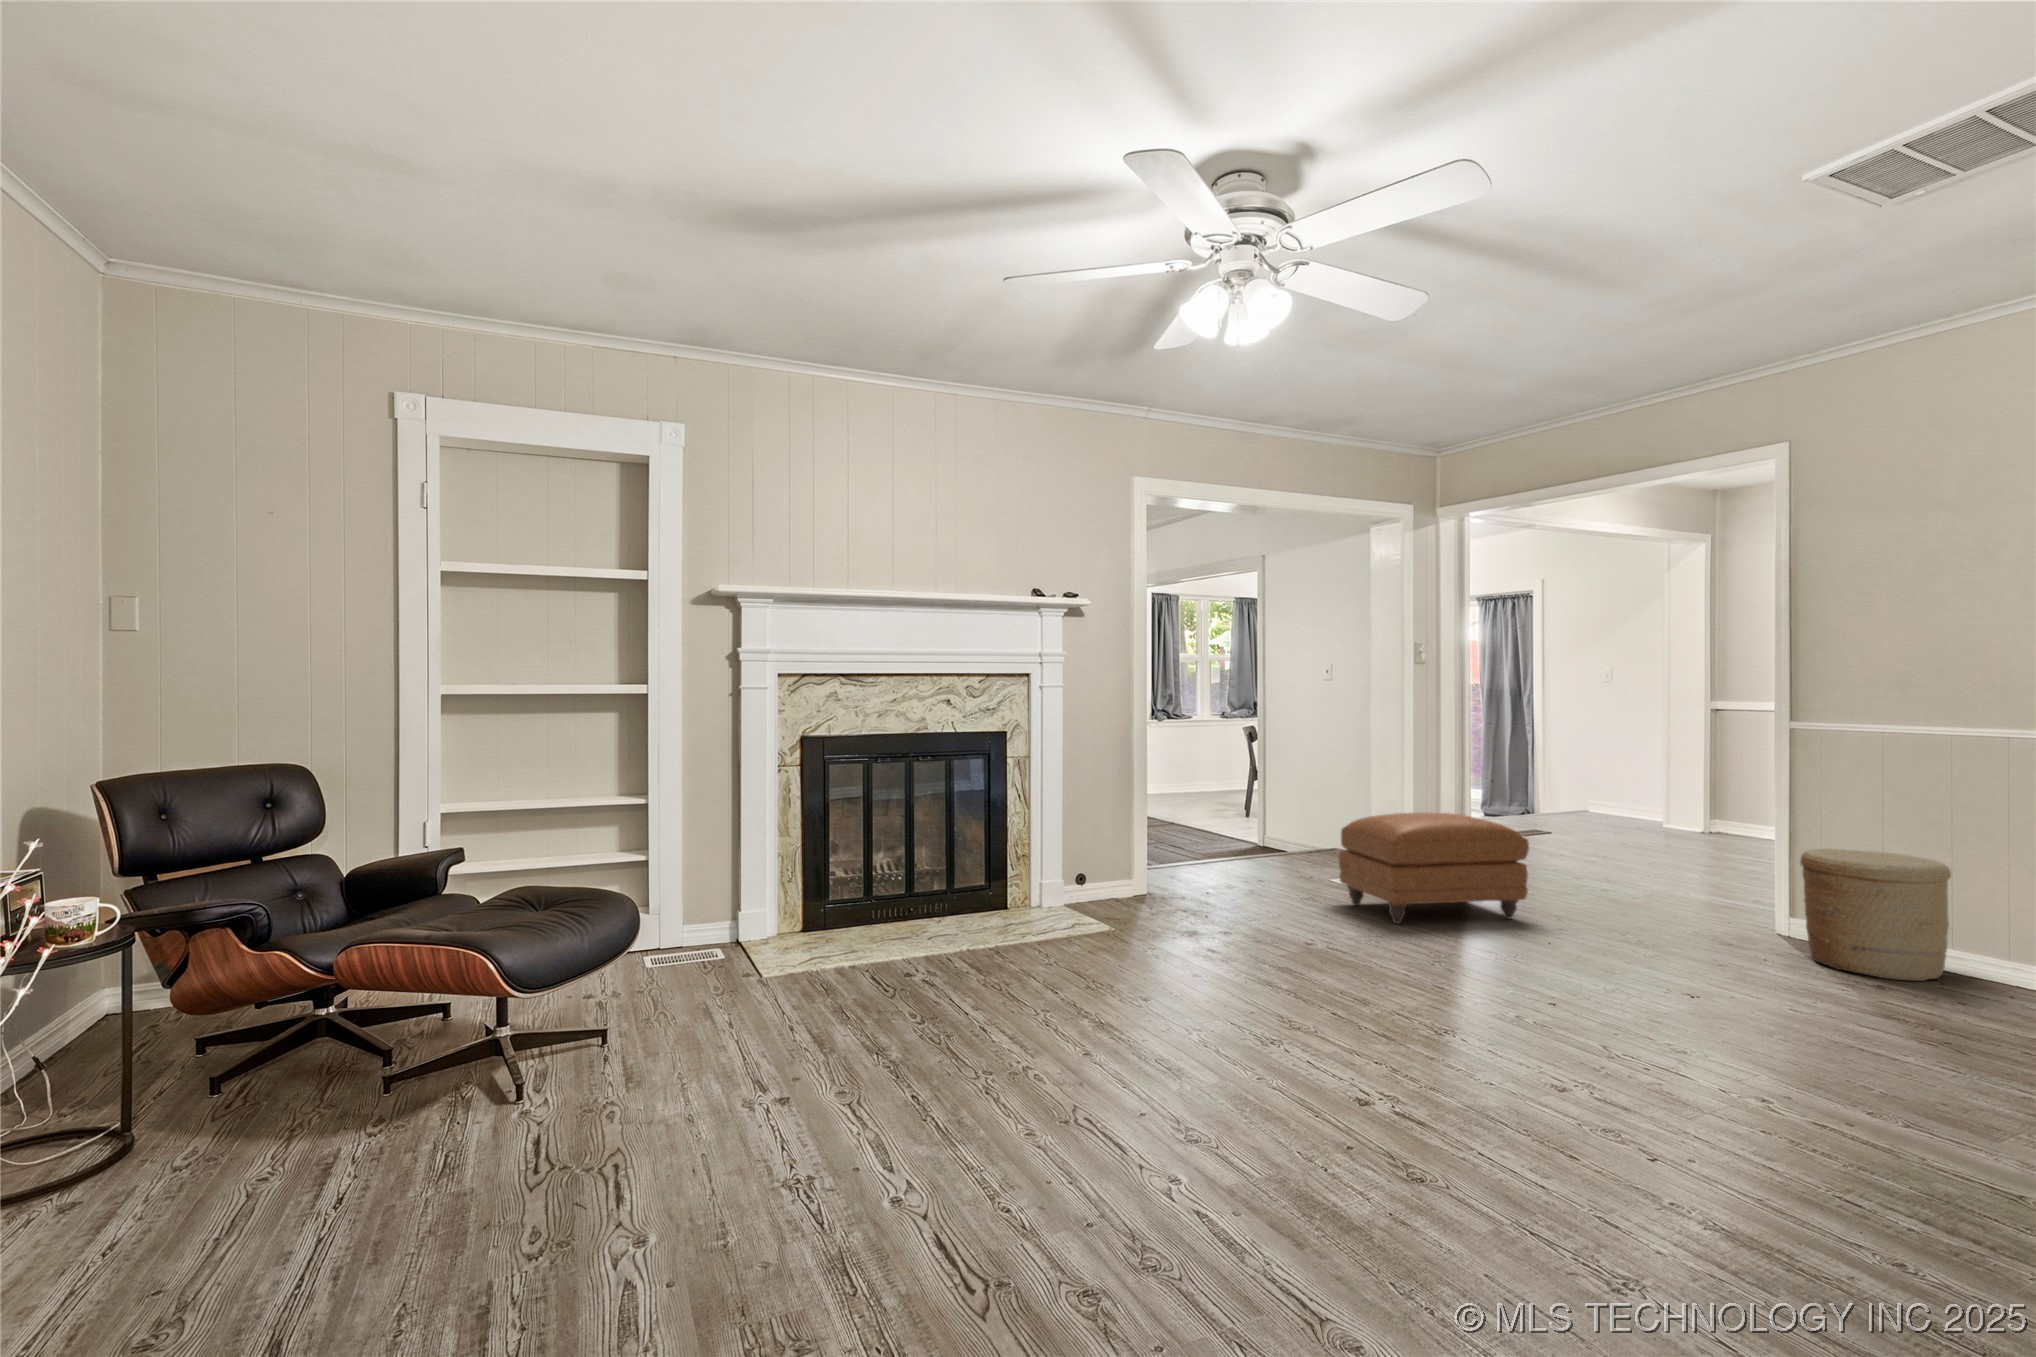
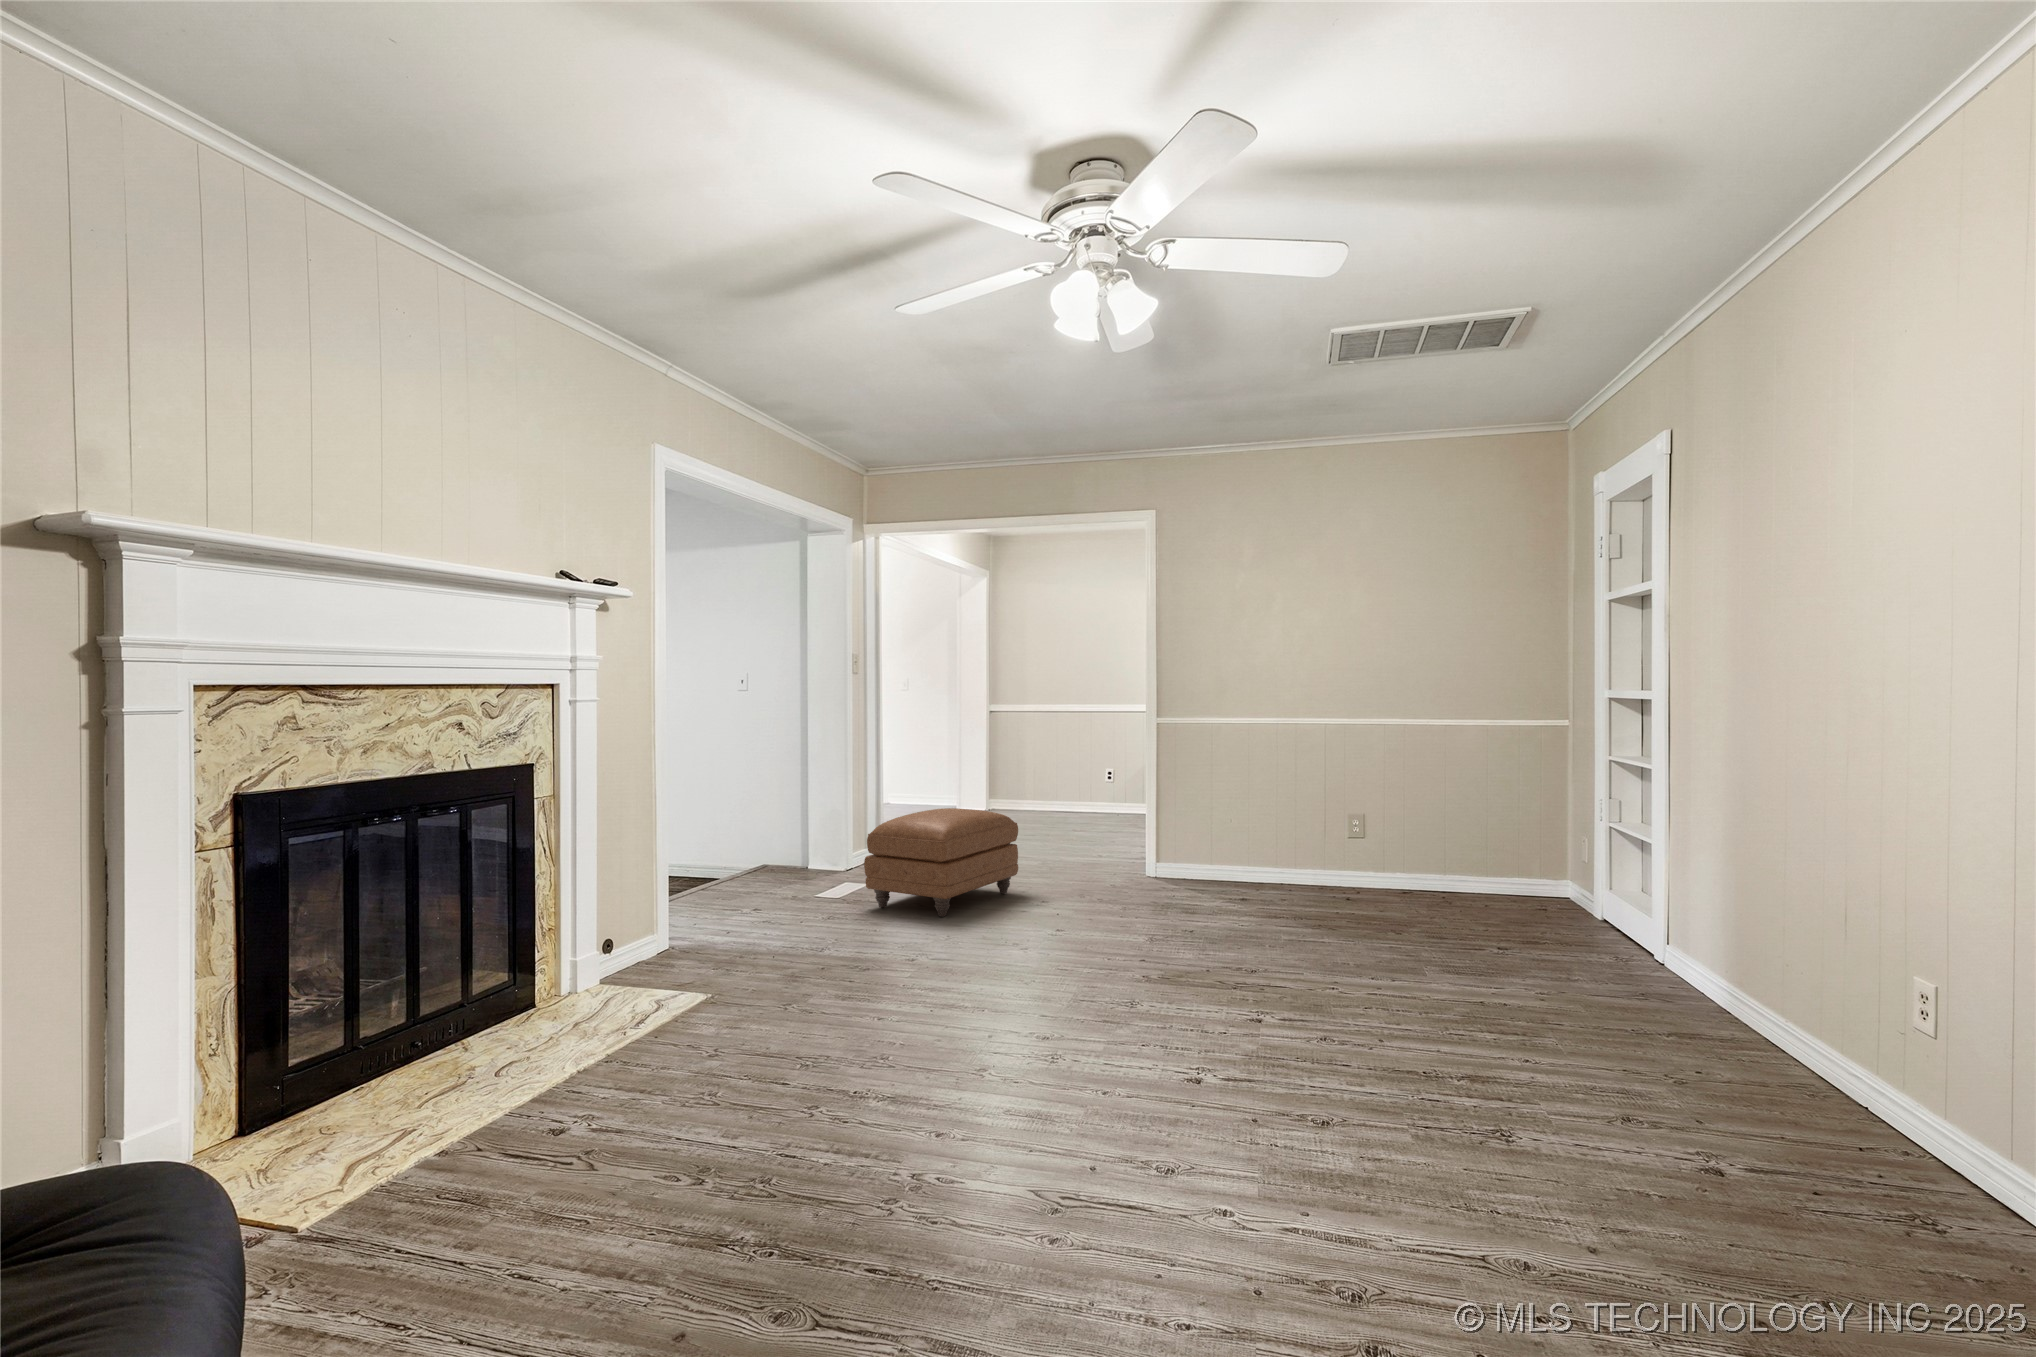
woven basket: present [1800,848,1951,981] -> none [1185,802,1263,887]

